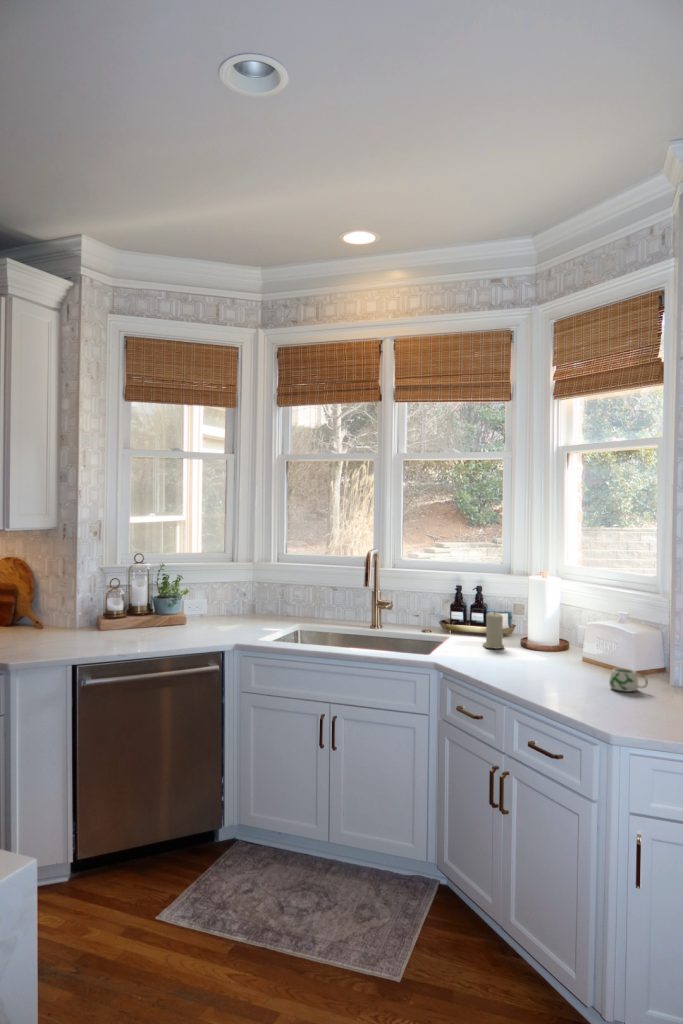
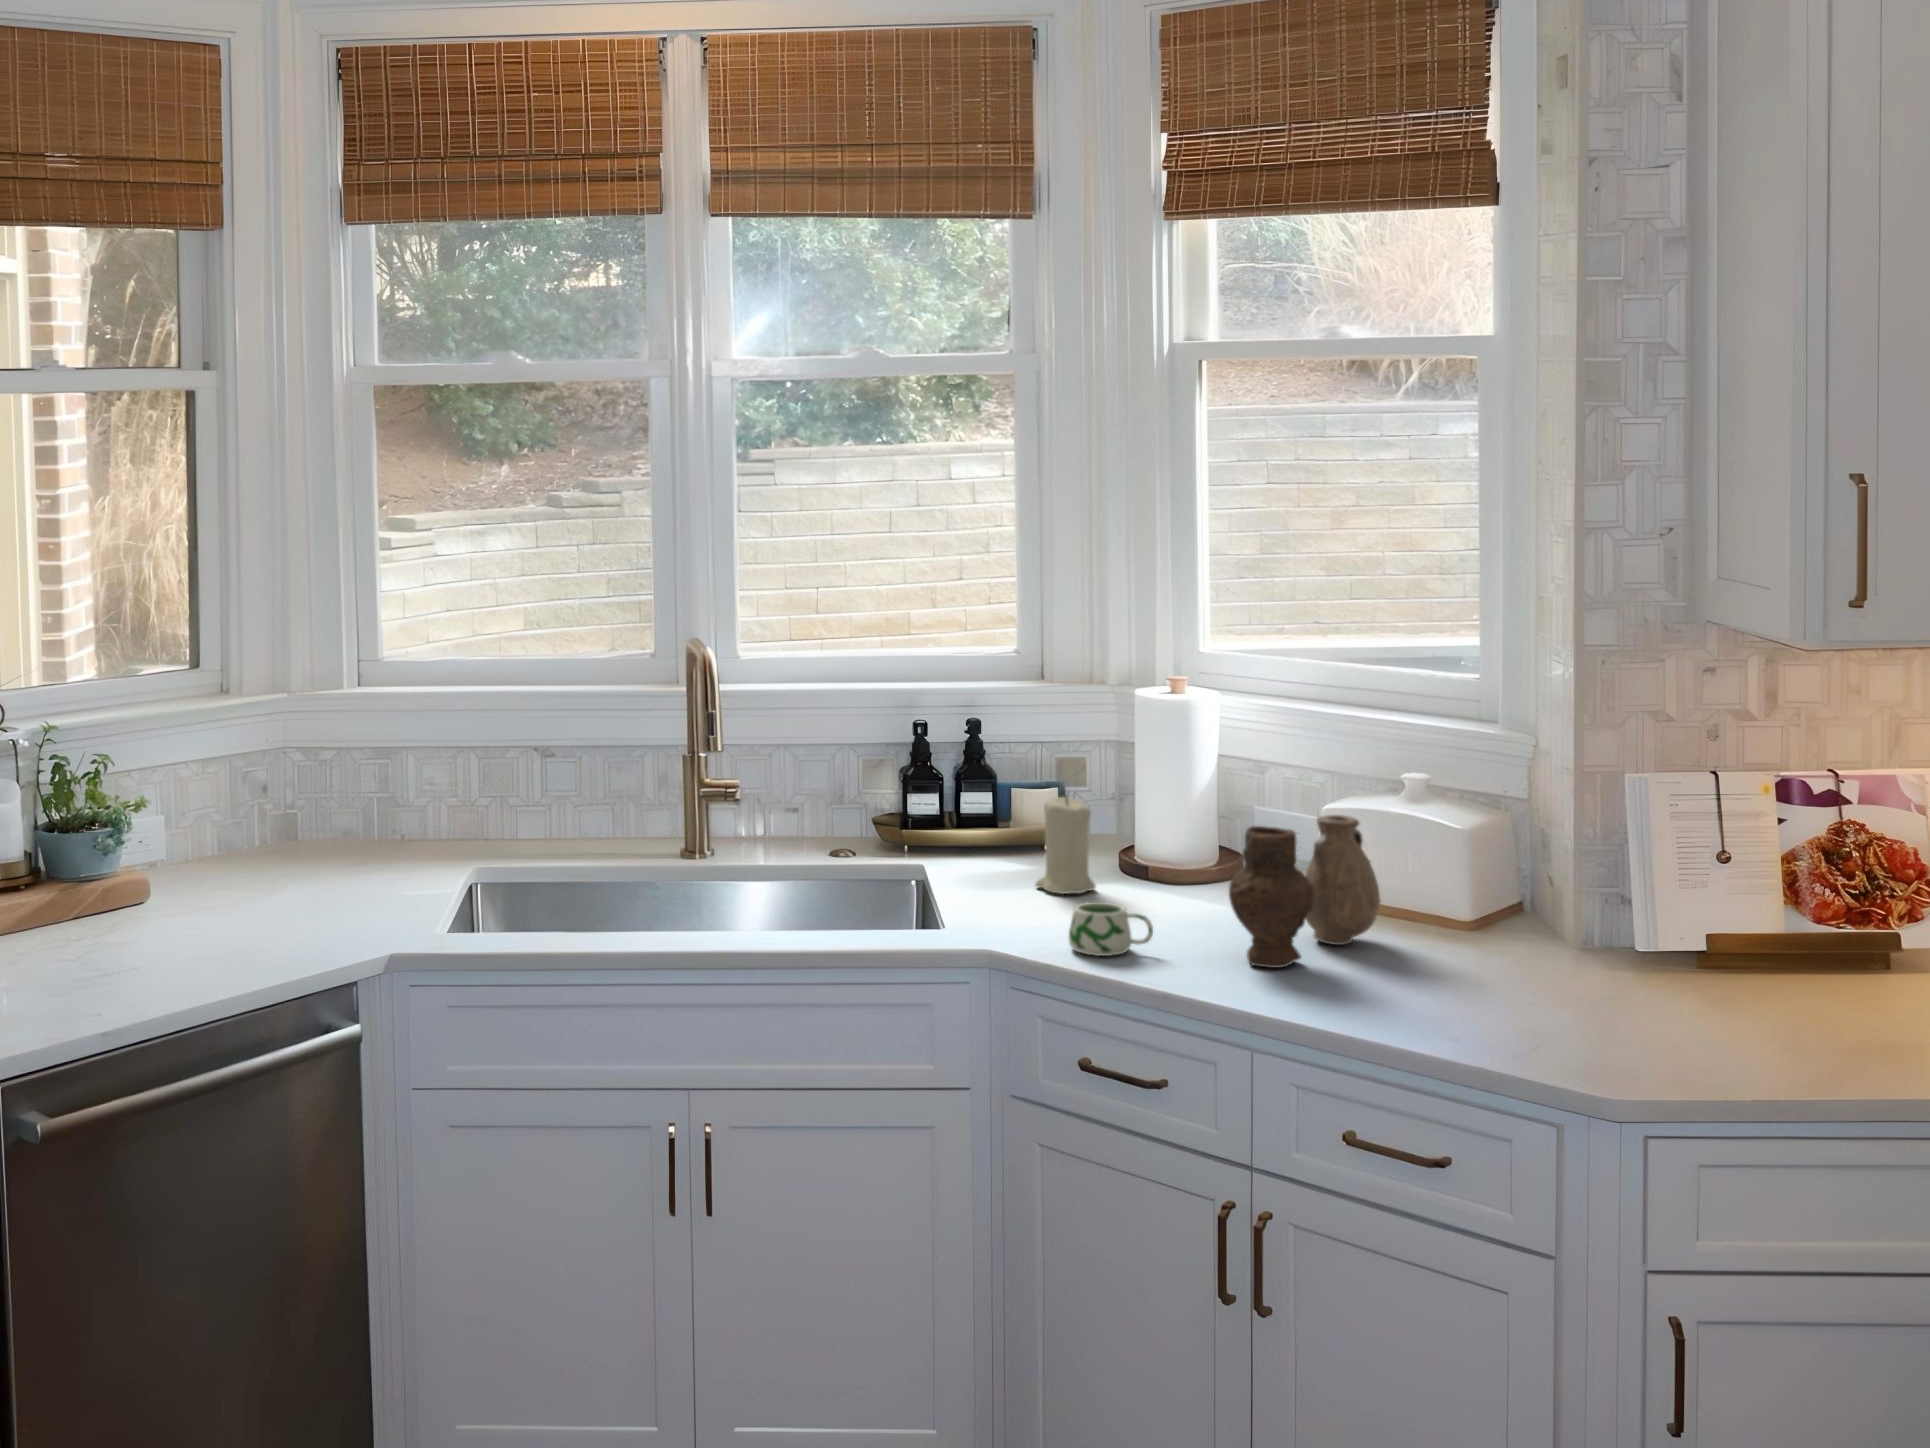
vase: none [524,620,594,676] -> present [1229,815,1380,968]
mug: present [609,668,648,692] -> present [1069,902,1153,956]

